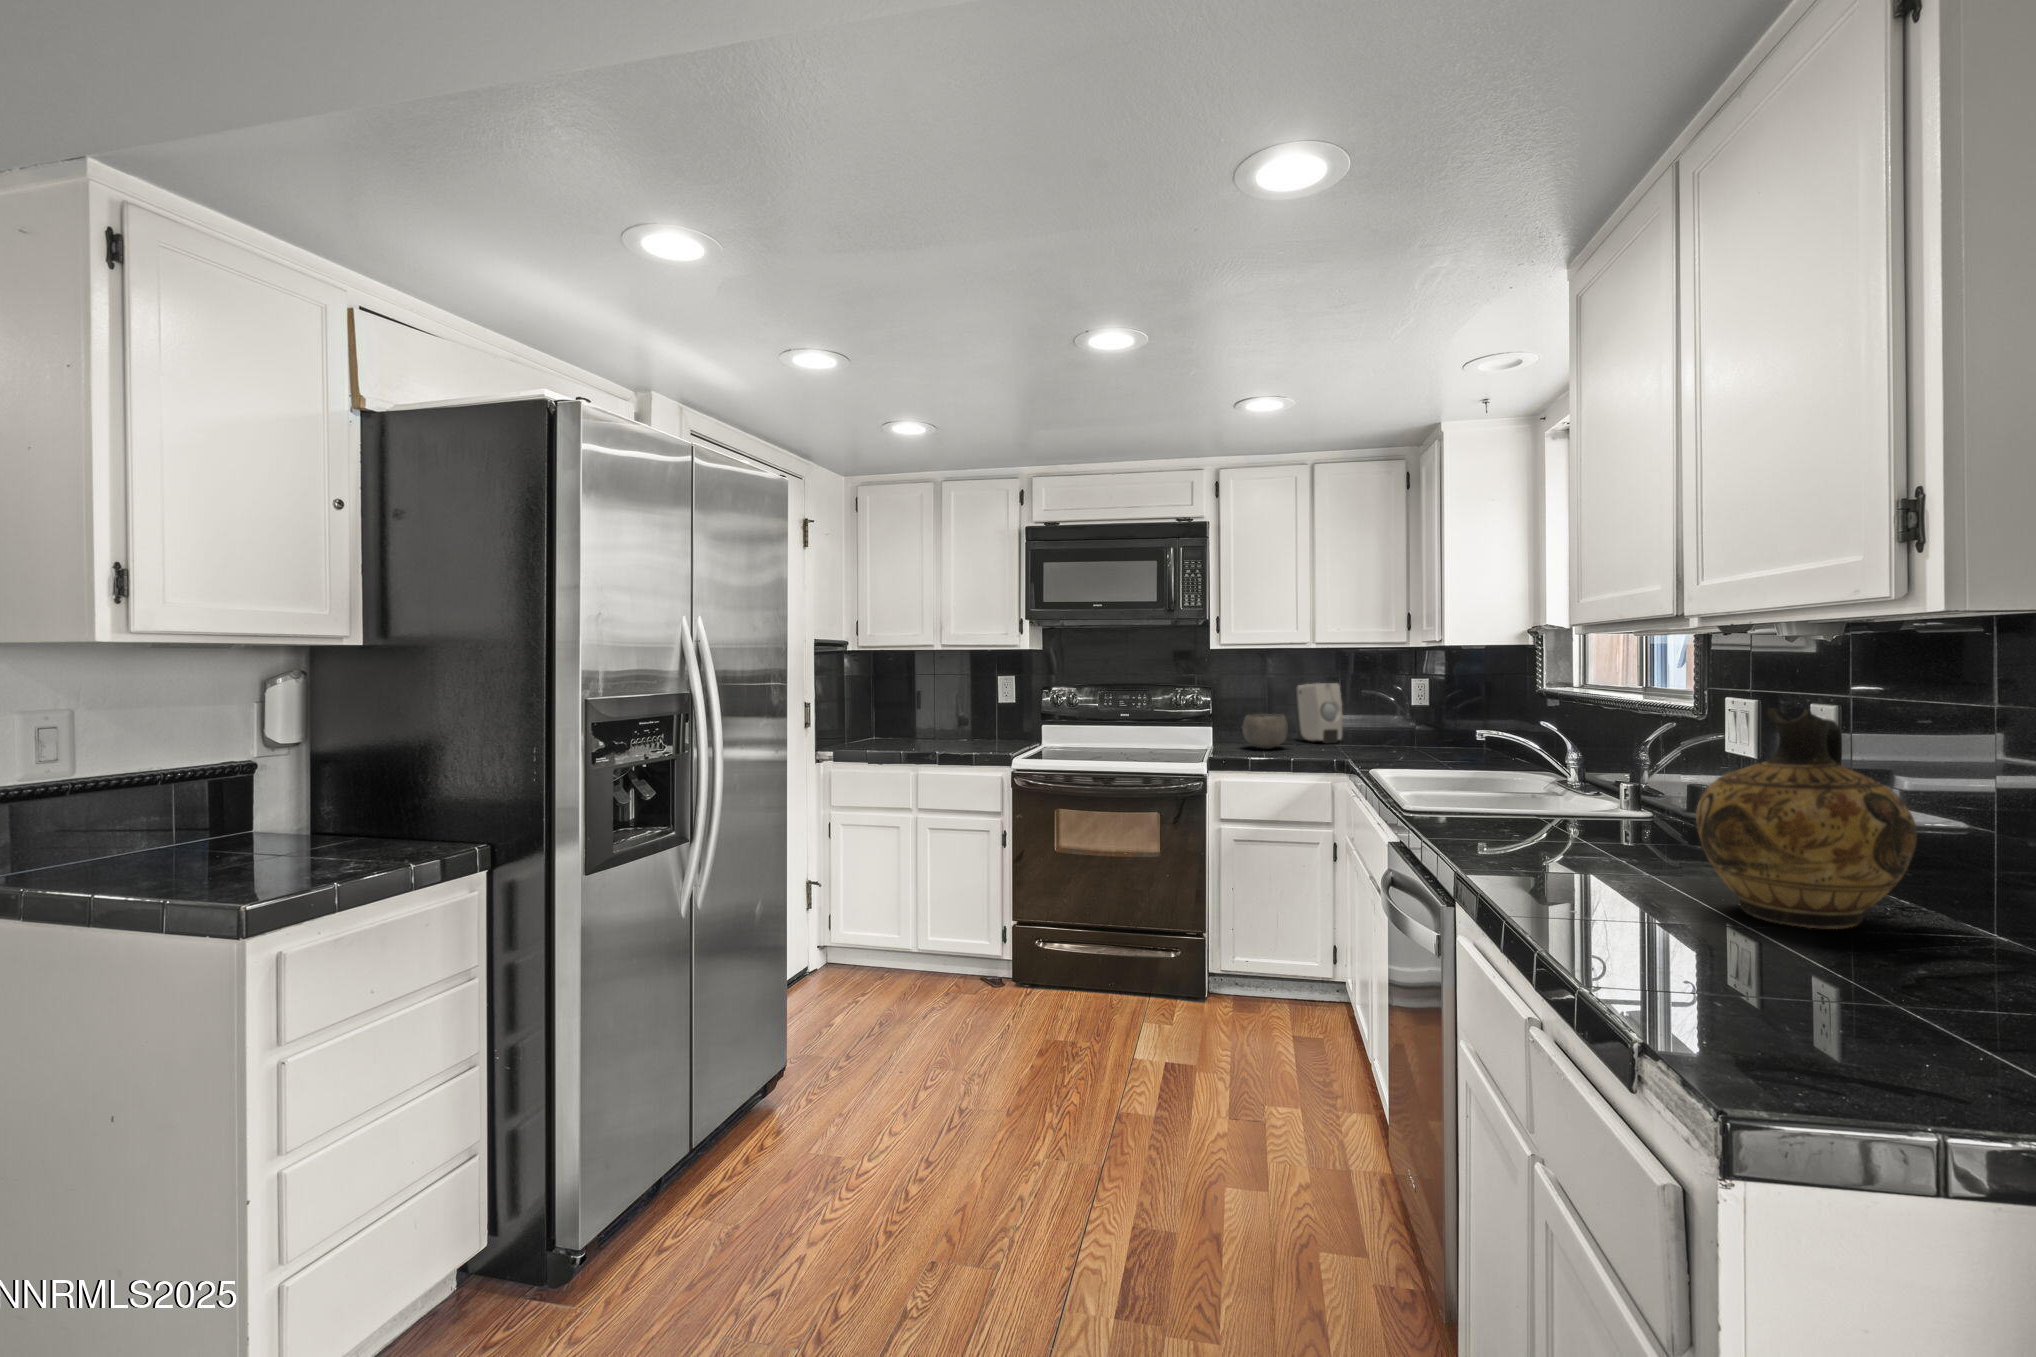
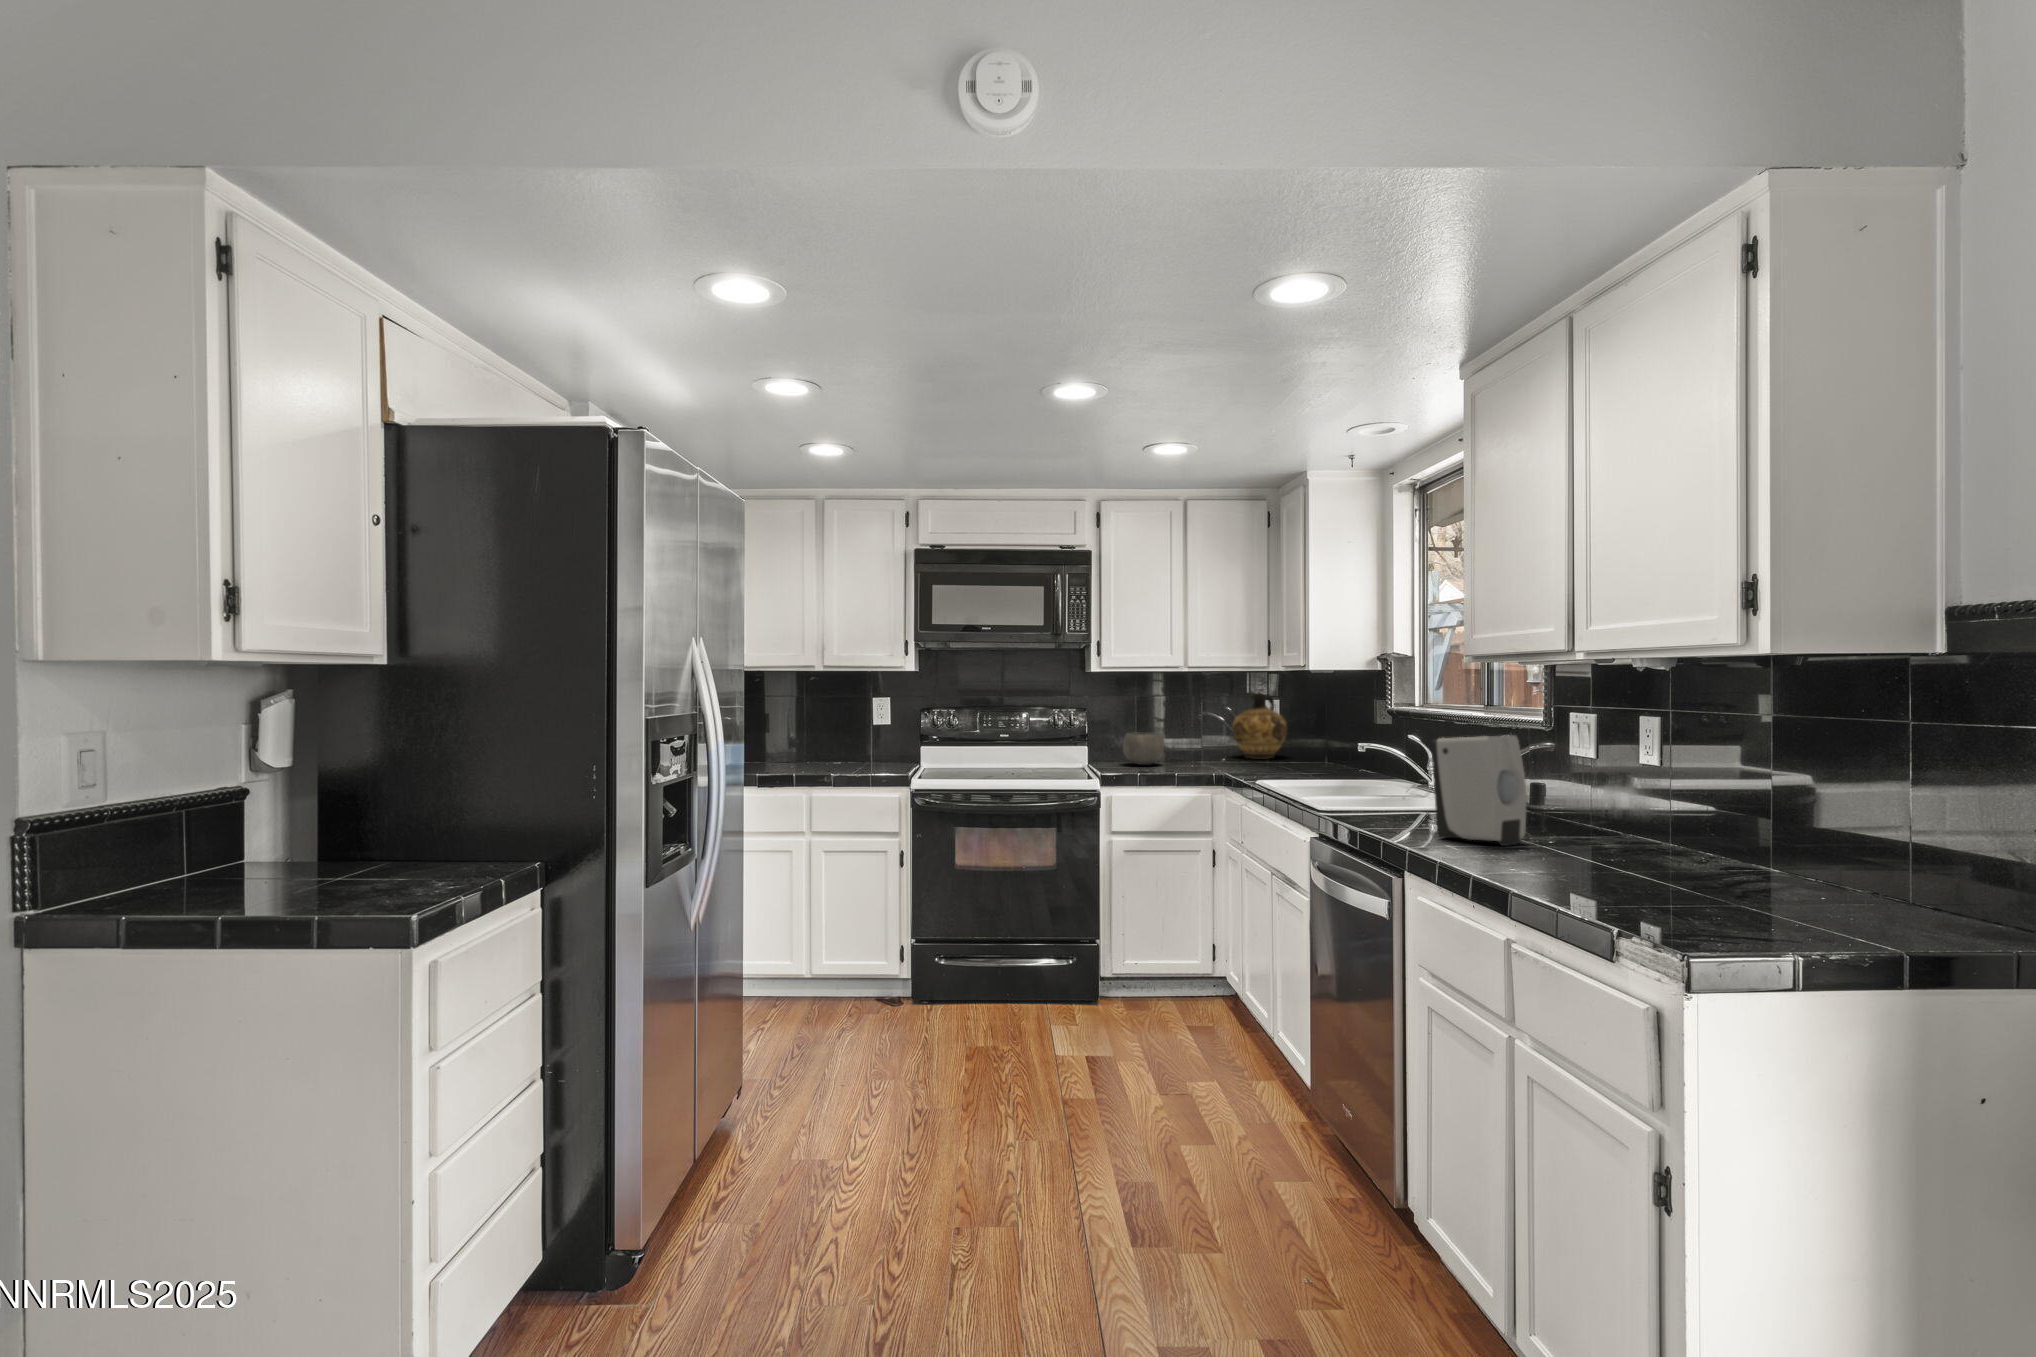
soap dispenser: present [1297,683,1343,743] -> present [1431,735,1527,846]
ceramic jug: present [1696,708,1917,929] -> present [1232,692,1287,759]

